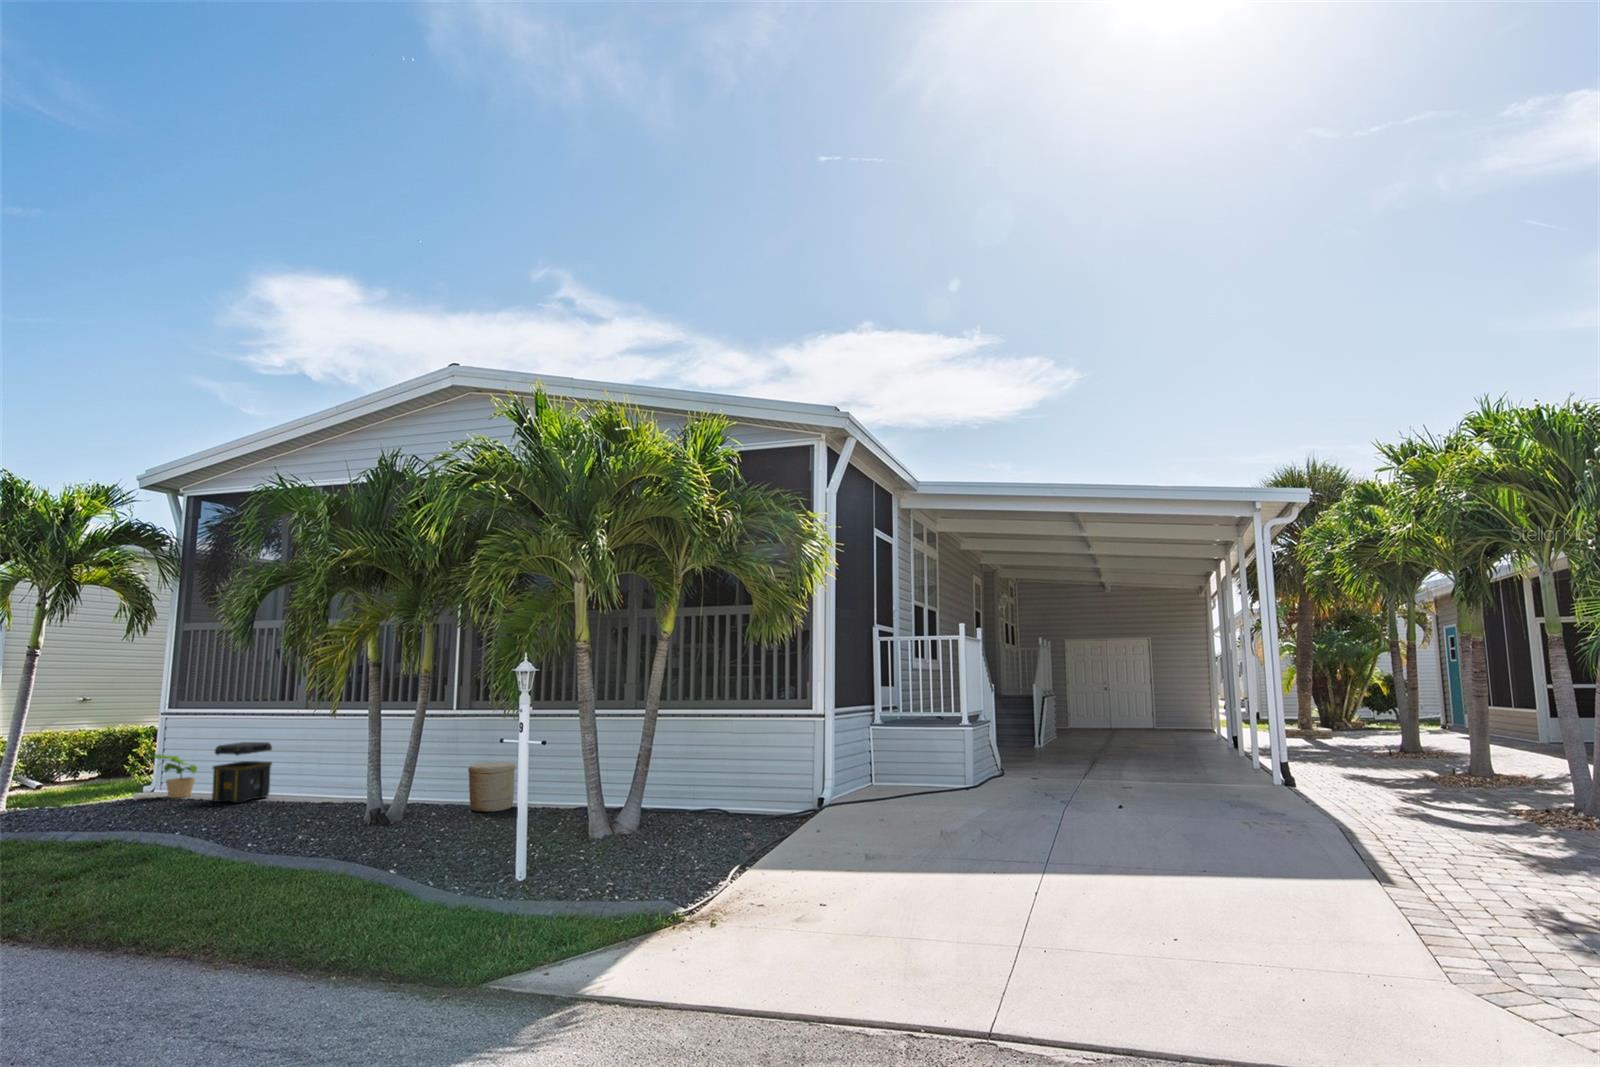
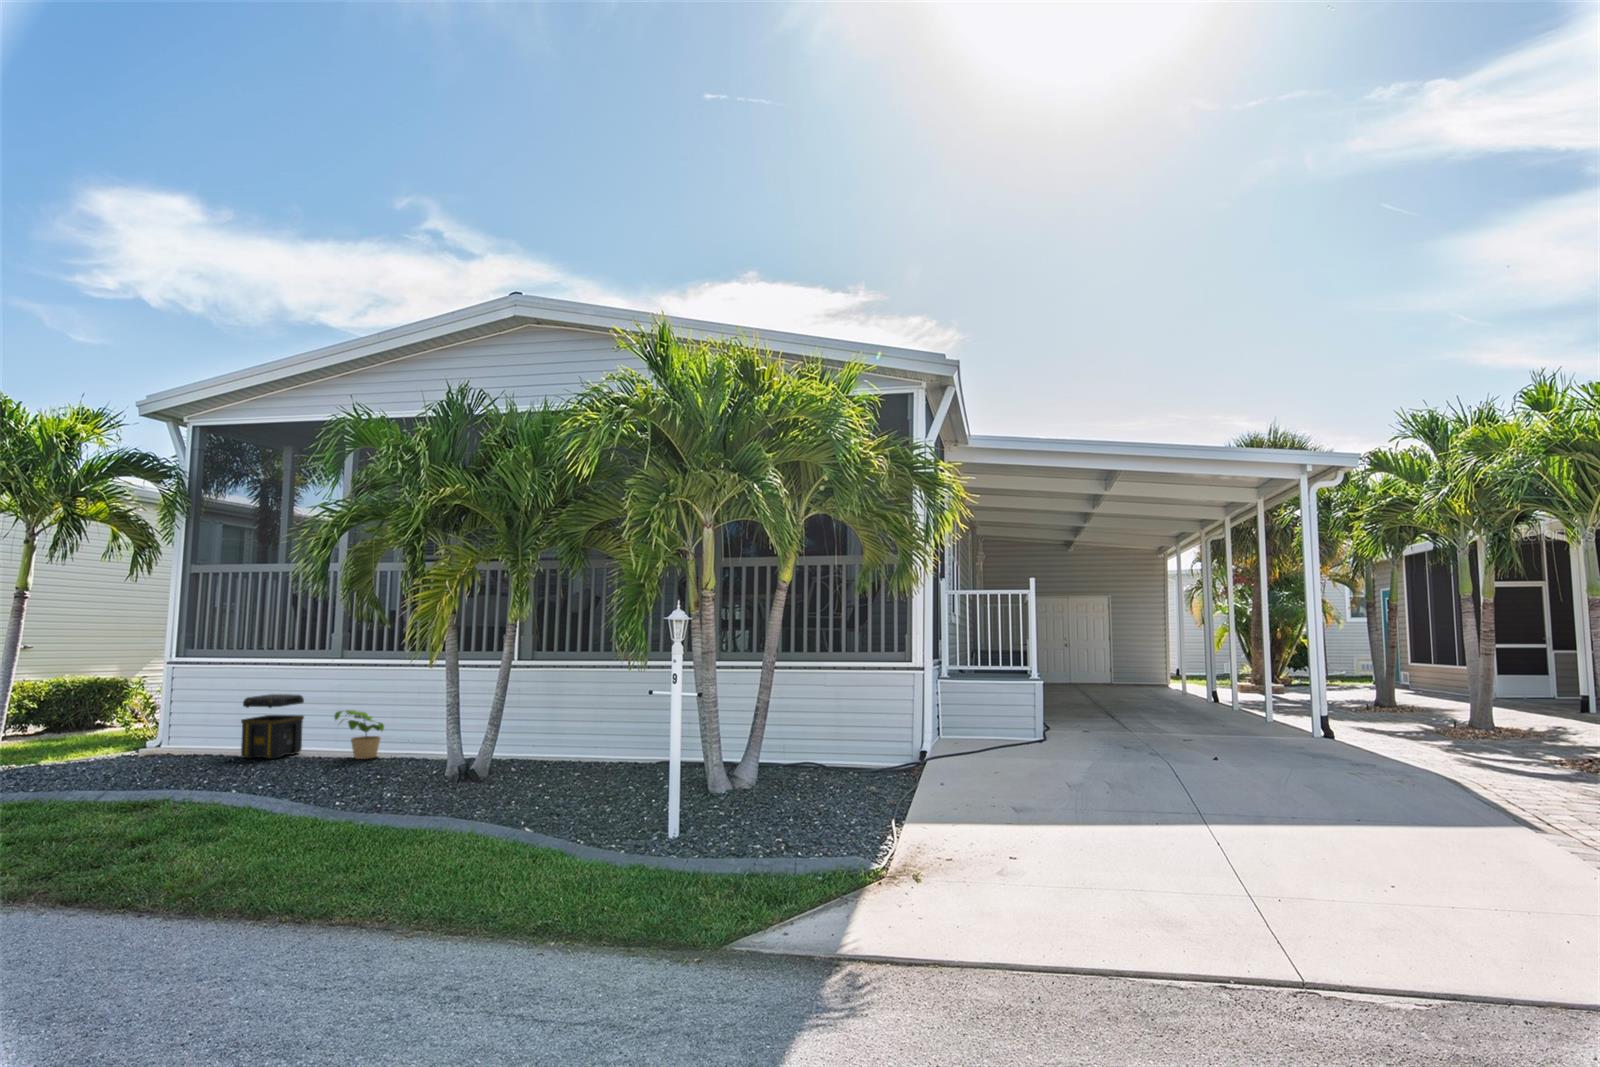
potted plant: present [144,754,197,798] -> present [335,710,384,759]
woven basket: present [468,762,515,812] -> none [536,716,585,768]

